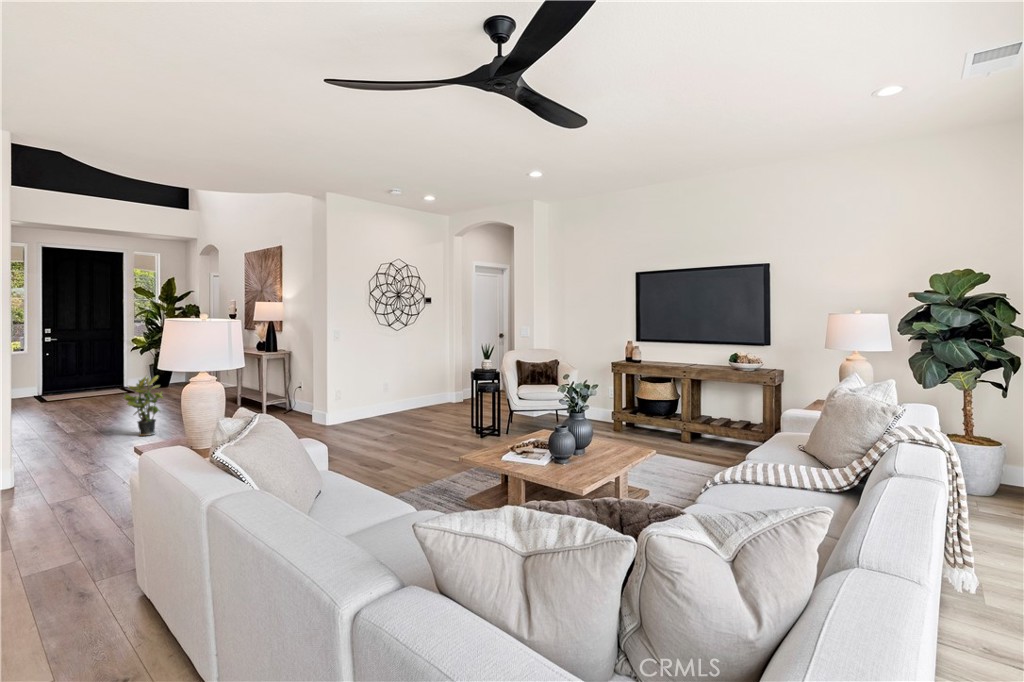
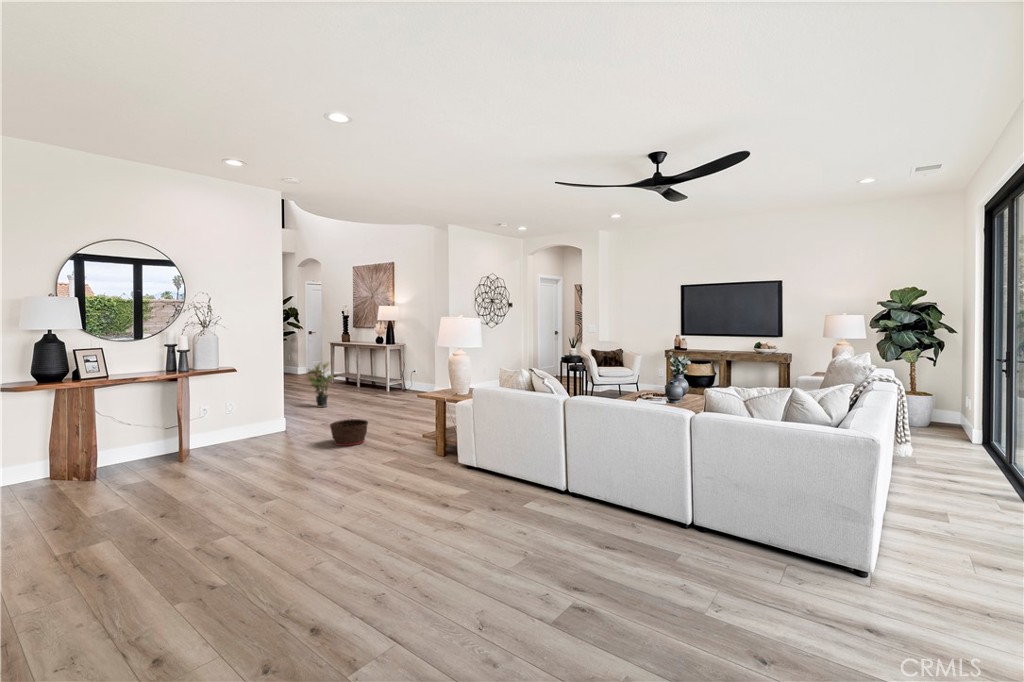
basket: none [23,470,98,517] -> present [330,419,368,446]

